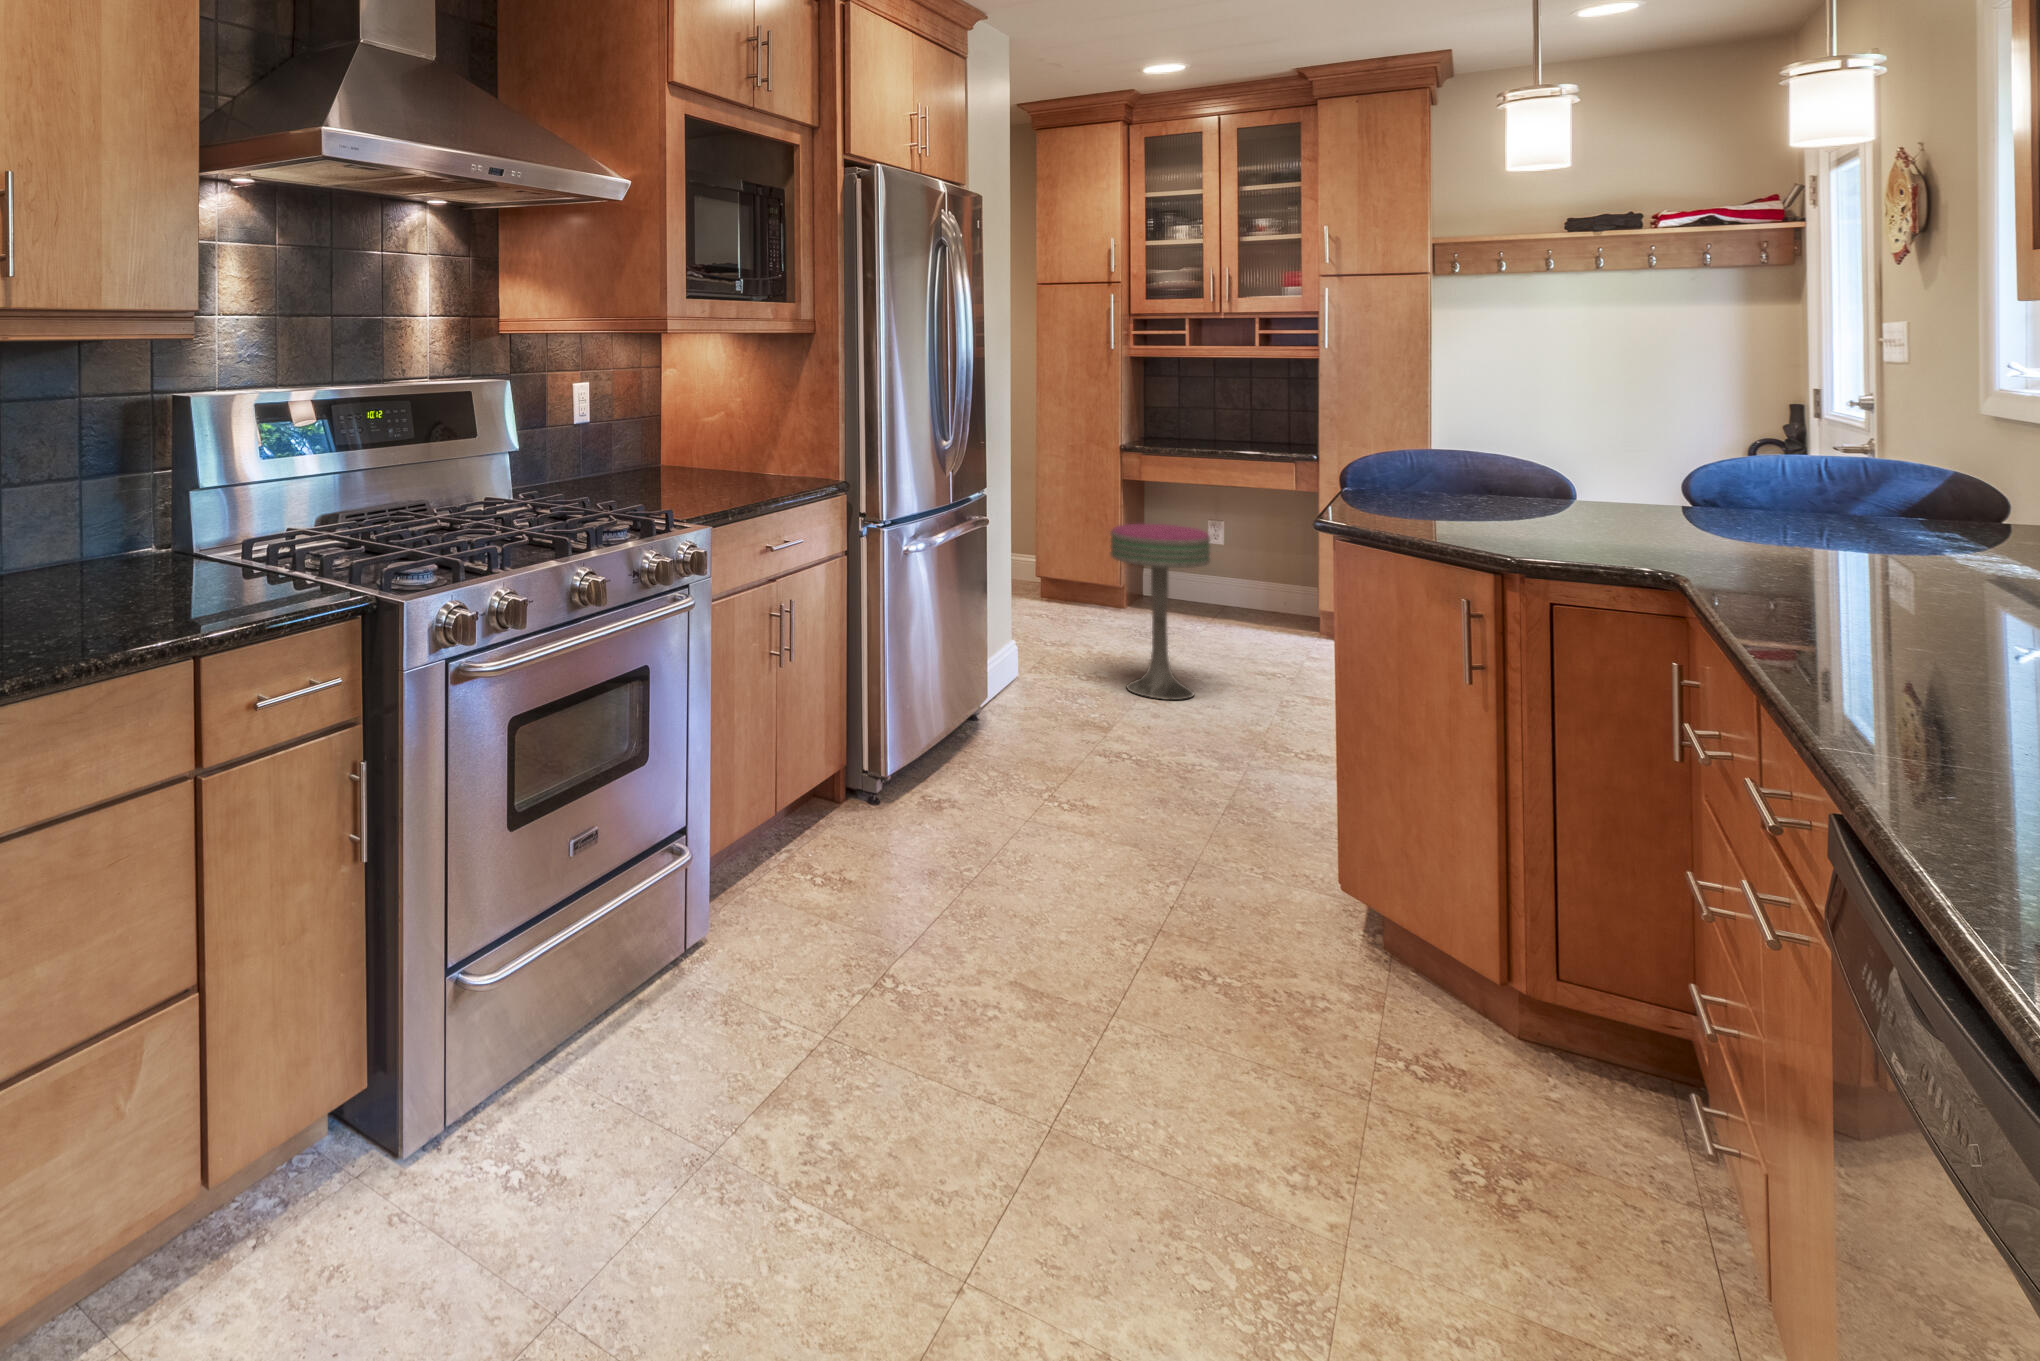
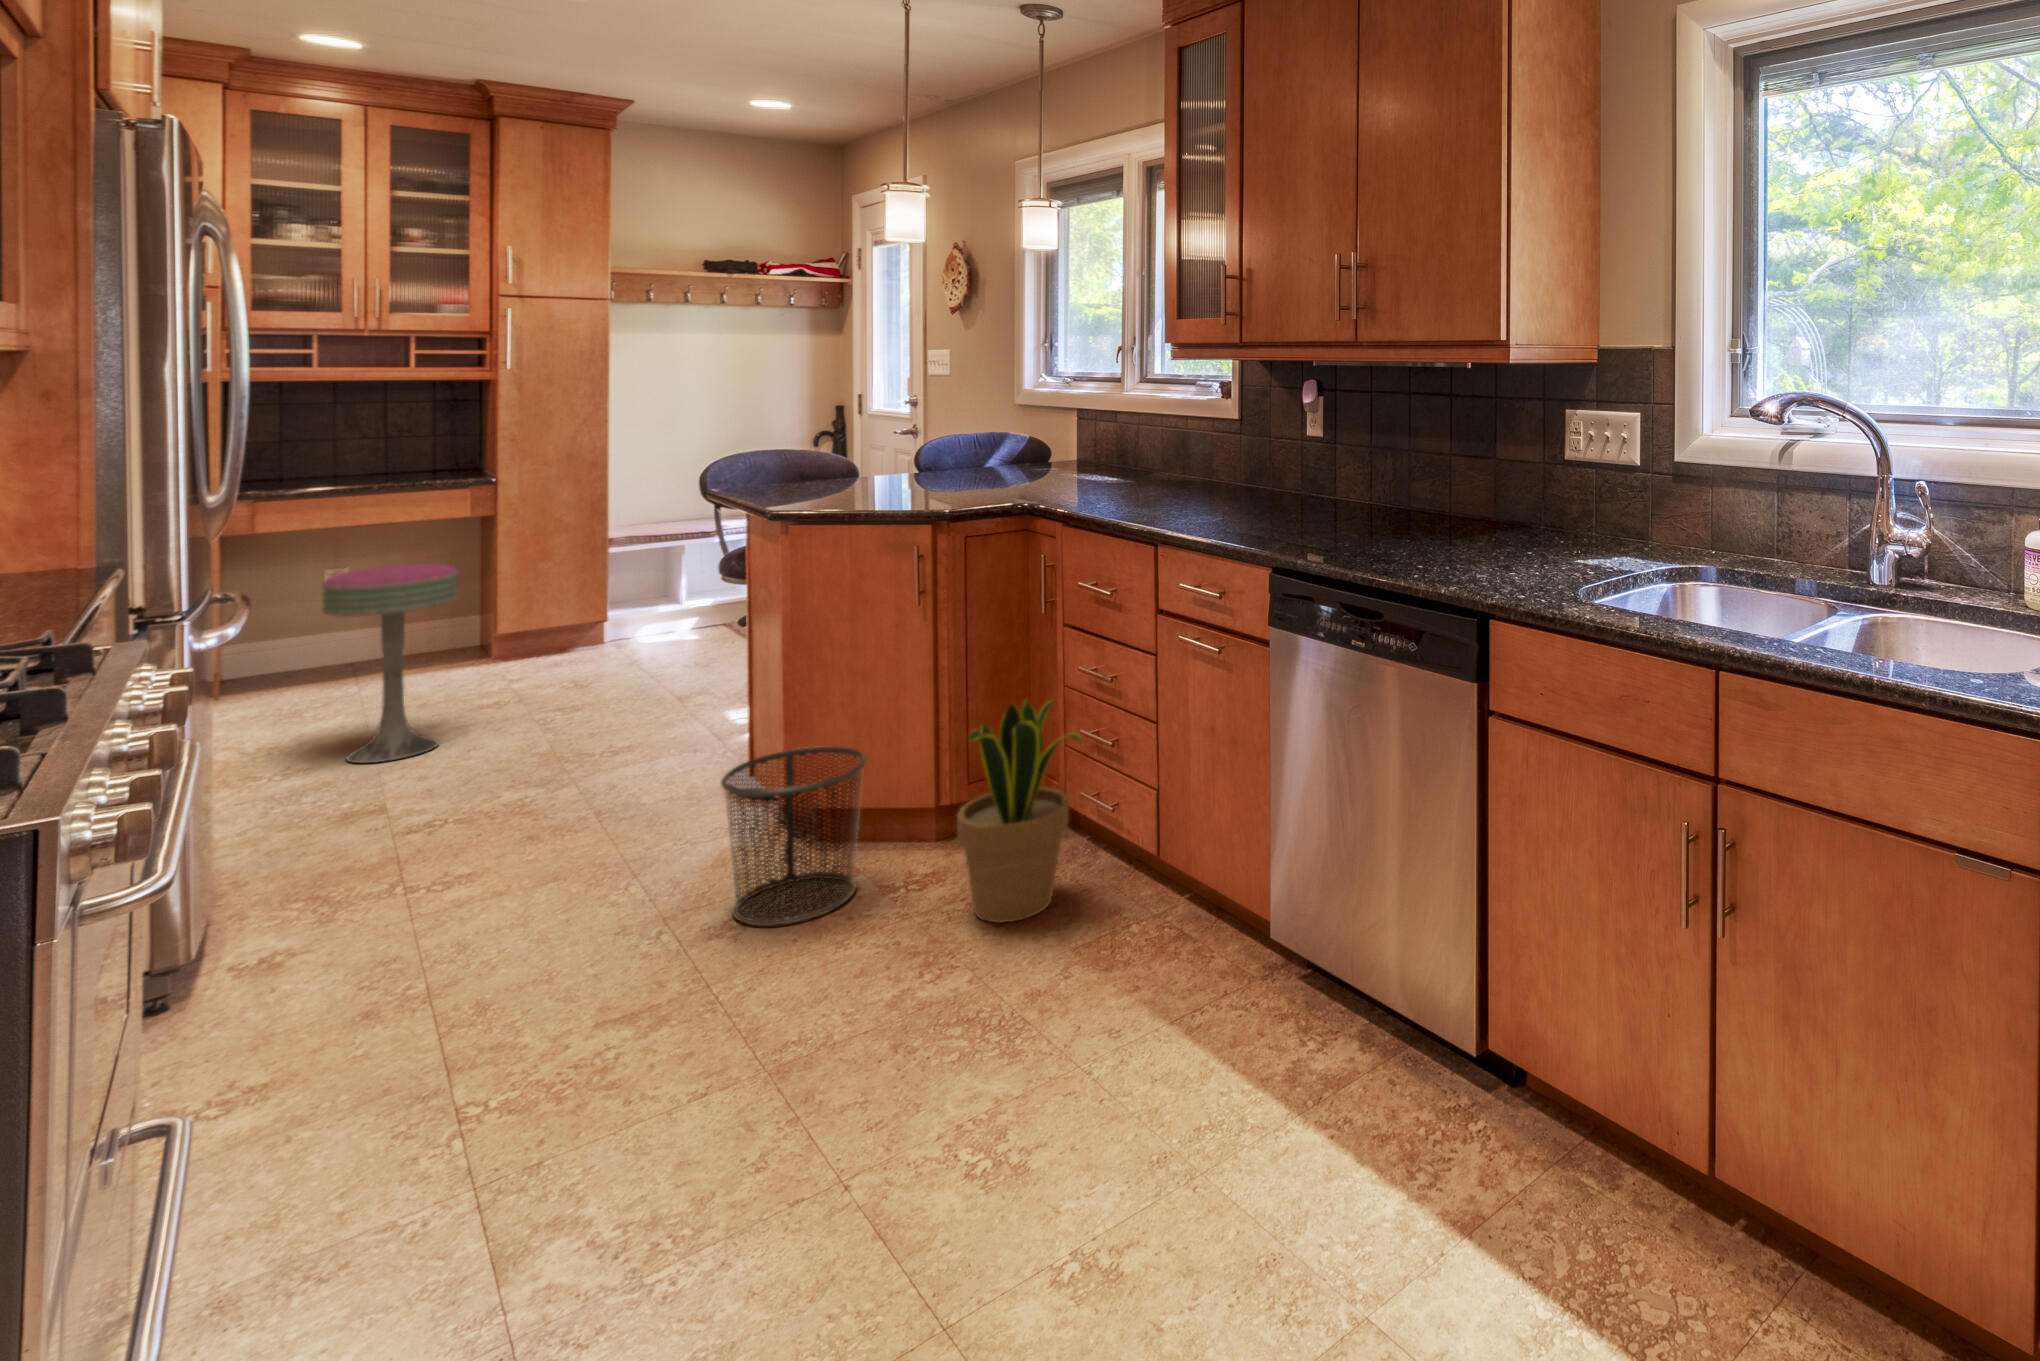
waste bin: none [1190,800,1370,1025] -> present [720,746,867,926]
potted plant: none [1397,857,1629,1214] -> present [957,700,1082,922]

